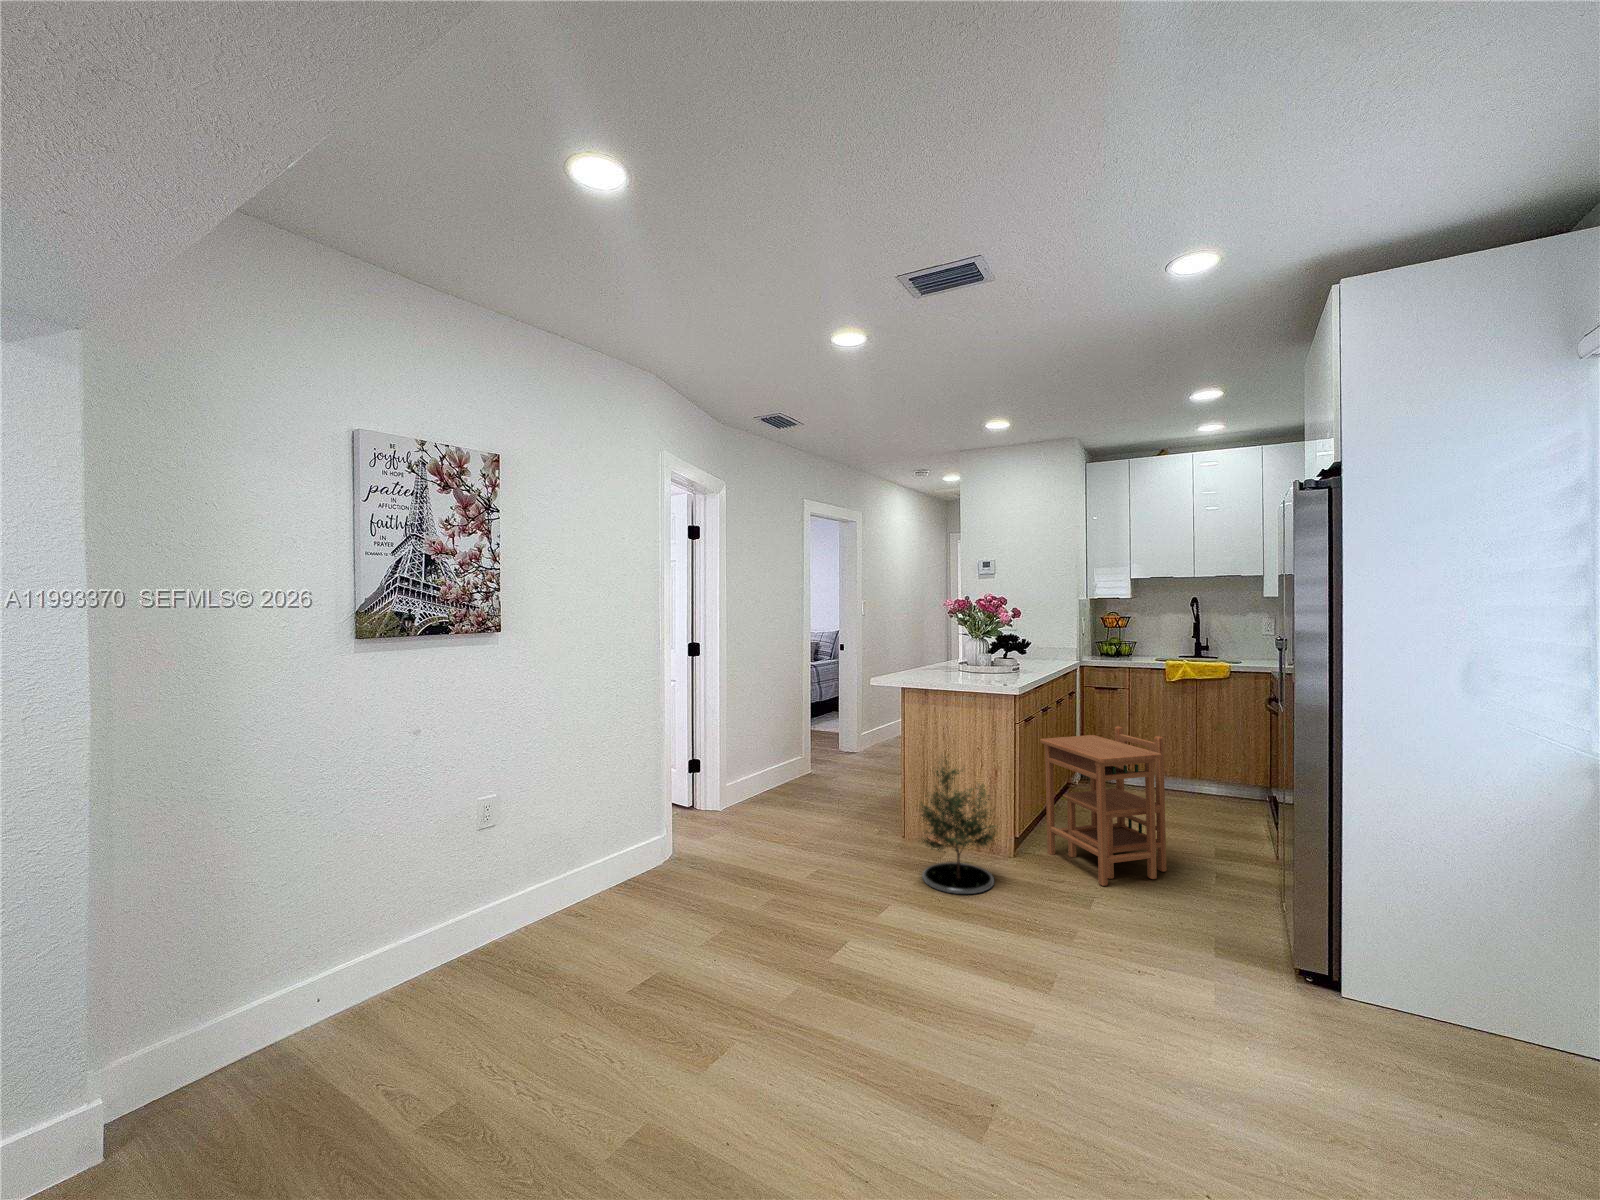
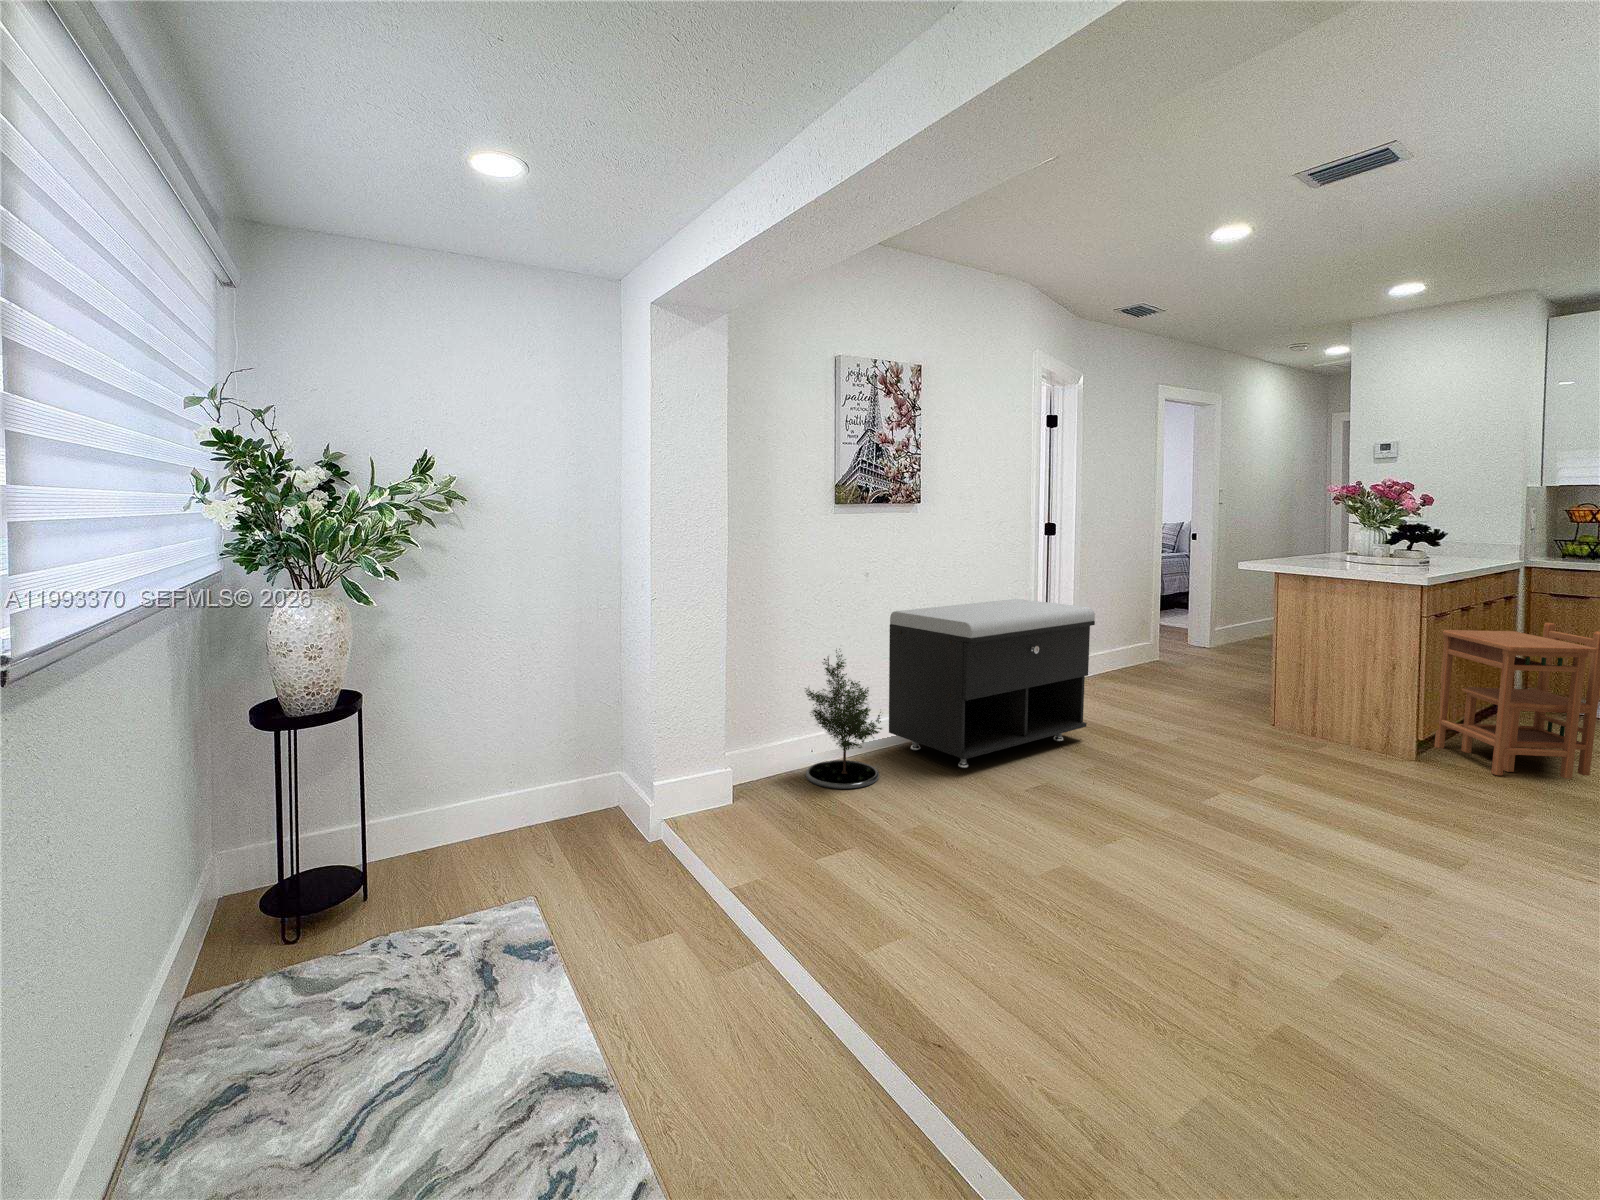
storage bench: none [452,738,727,1004] -> present [889,599,1095,768]
potted tree: present [921,757,996,894] -> present [805,649,882,789]

